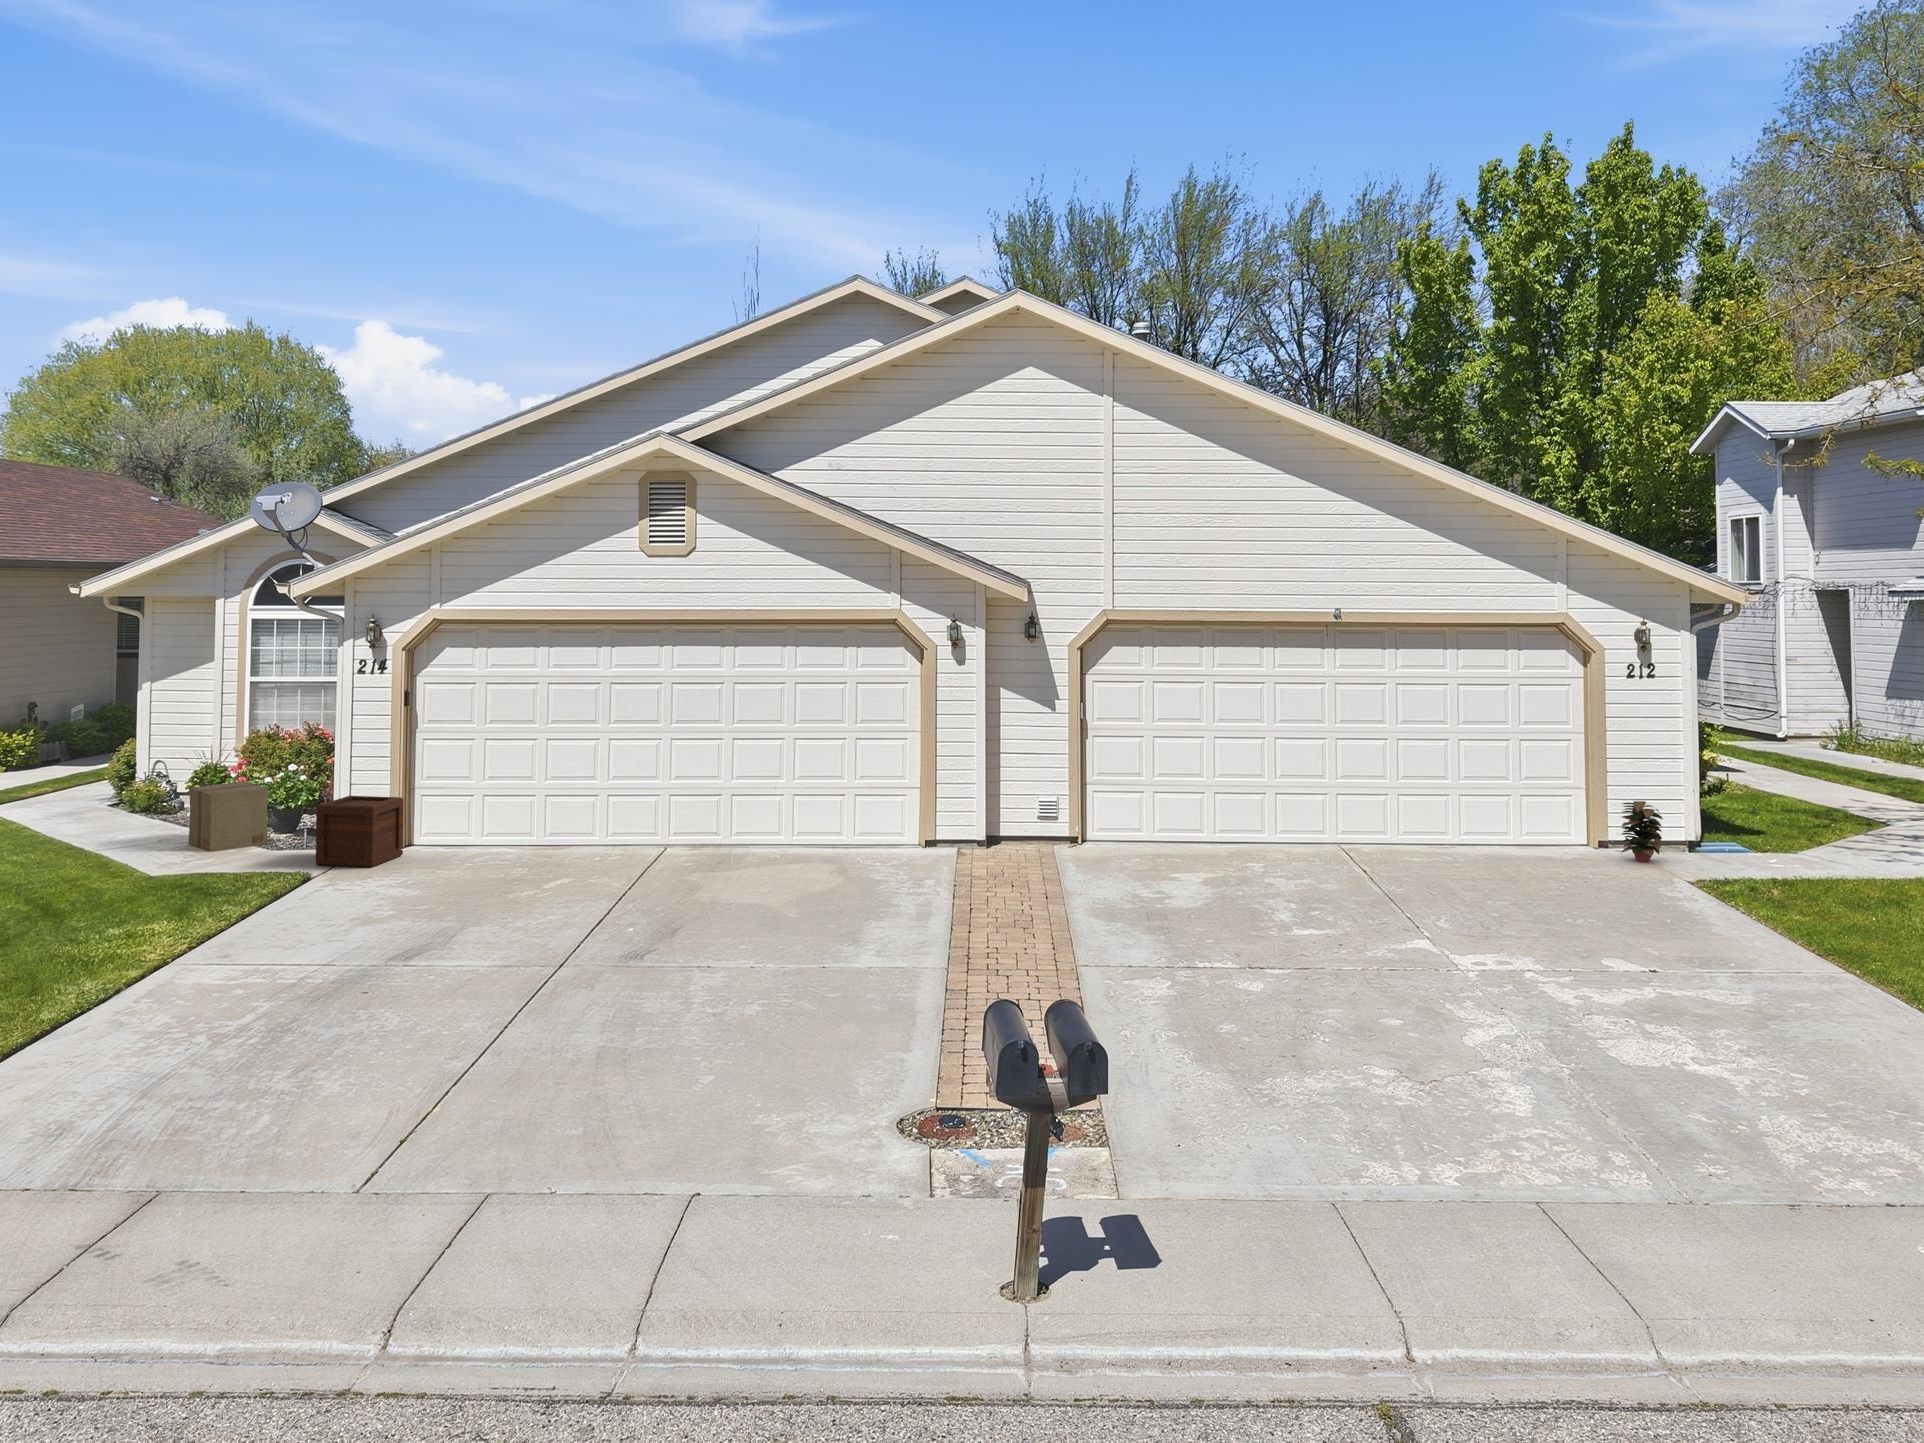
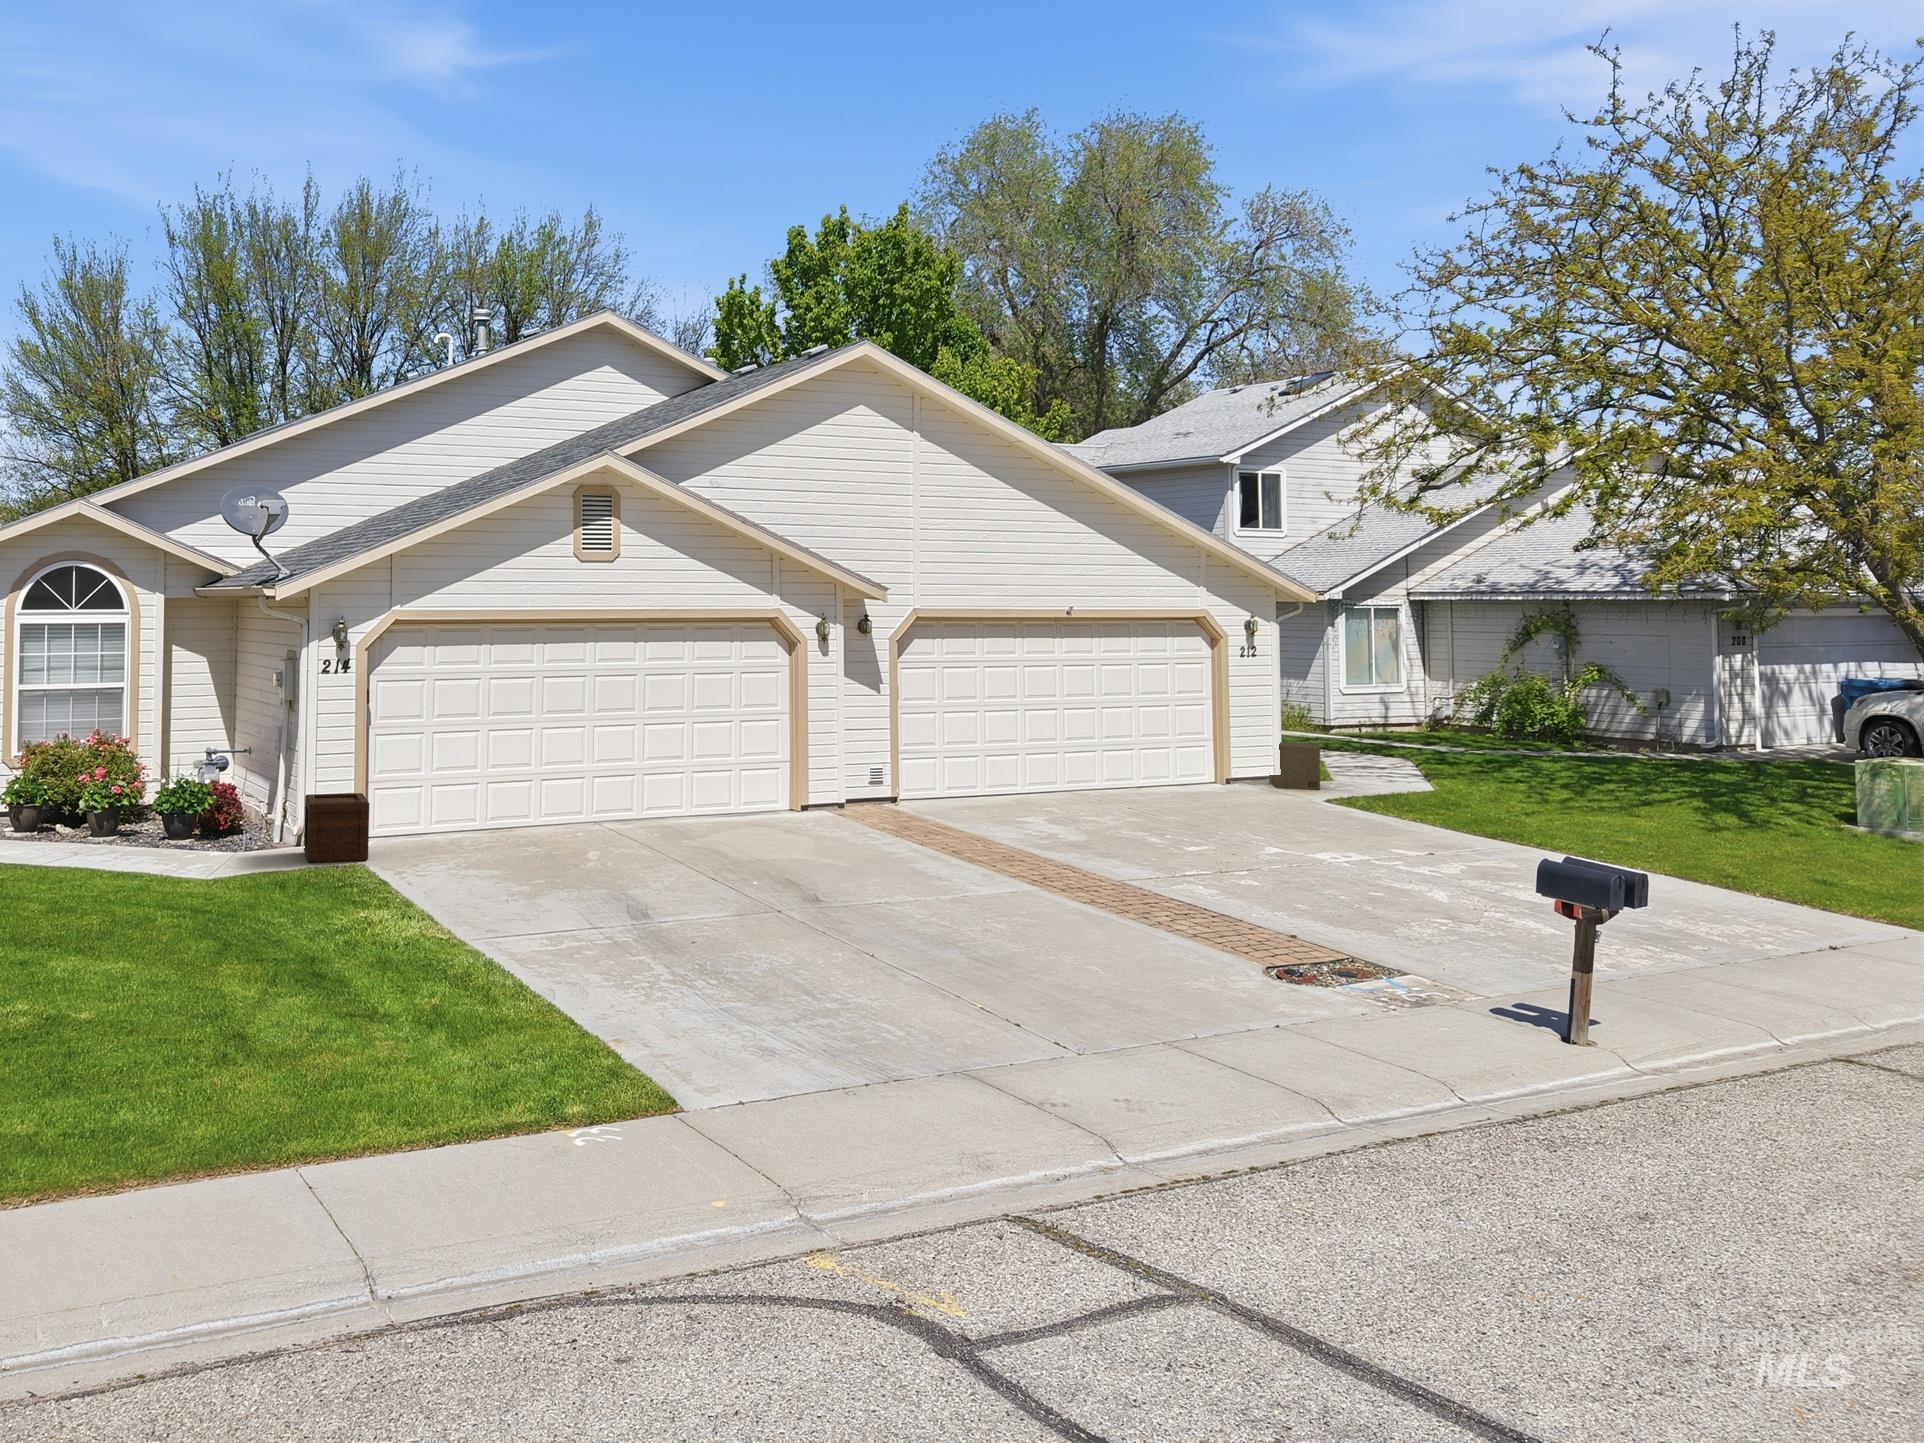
cardboard box: present [189,781,268,852] -> present [1269,742,1320,790]
decorative plant: present [1621,801,1663,862] -> none [1235,746,1268,790]

